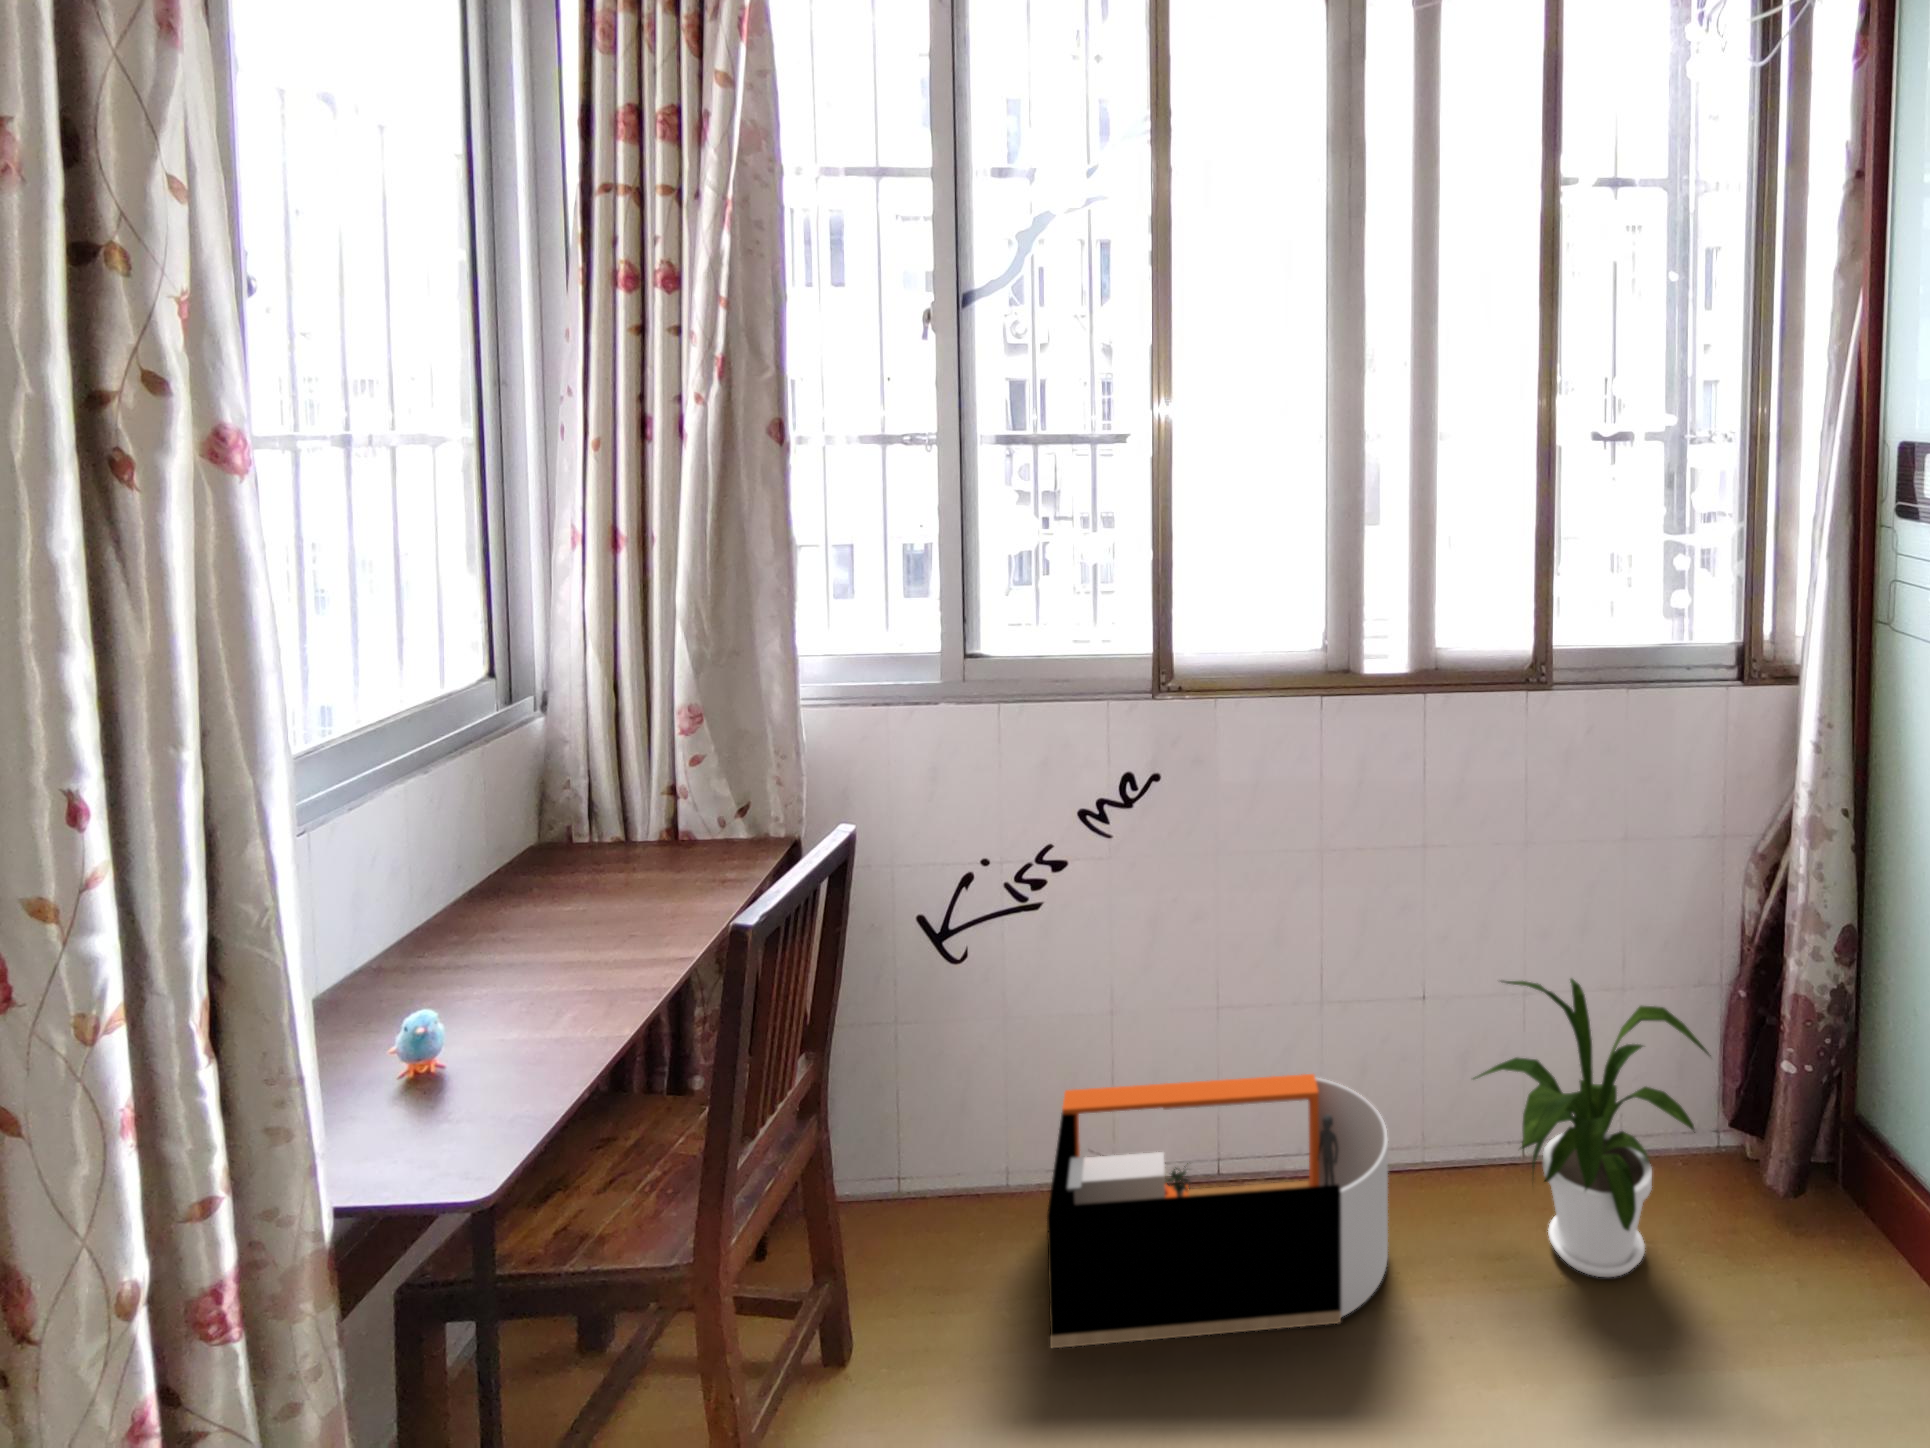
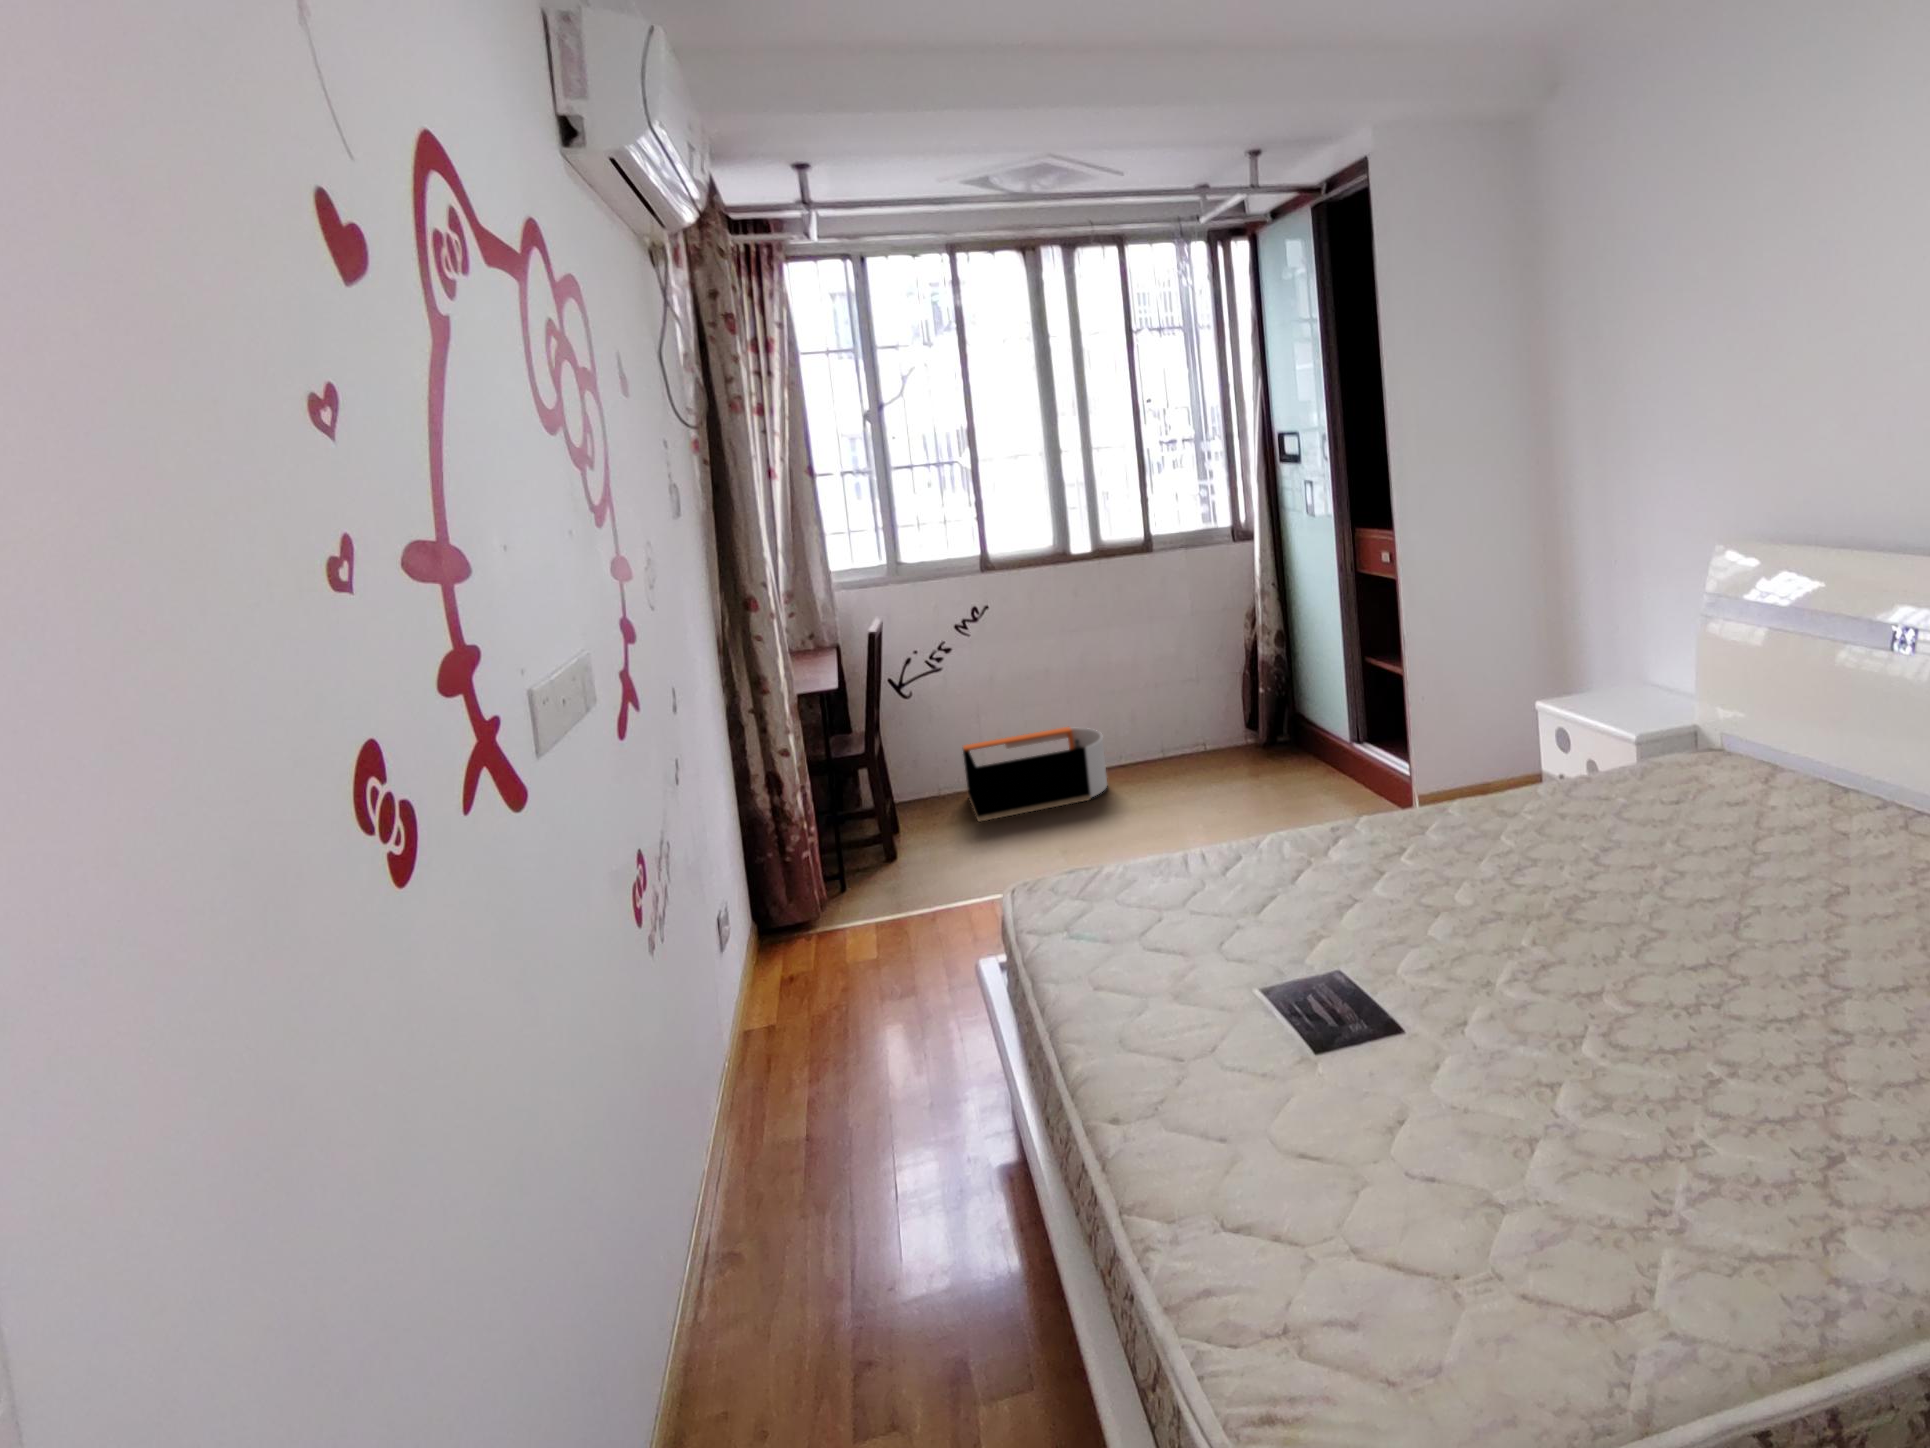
house plant: present [1473,979,1711,1277] -> none [1136,667,1226,777]

